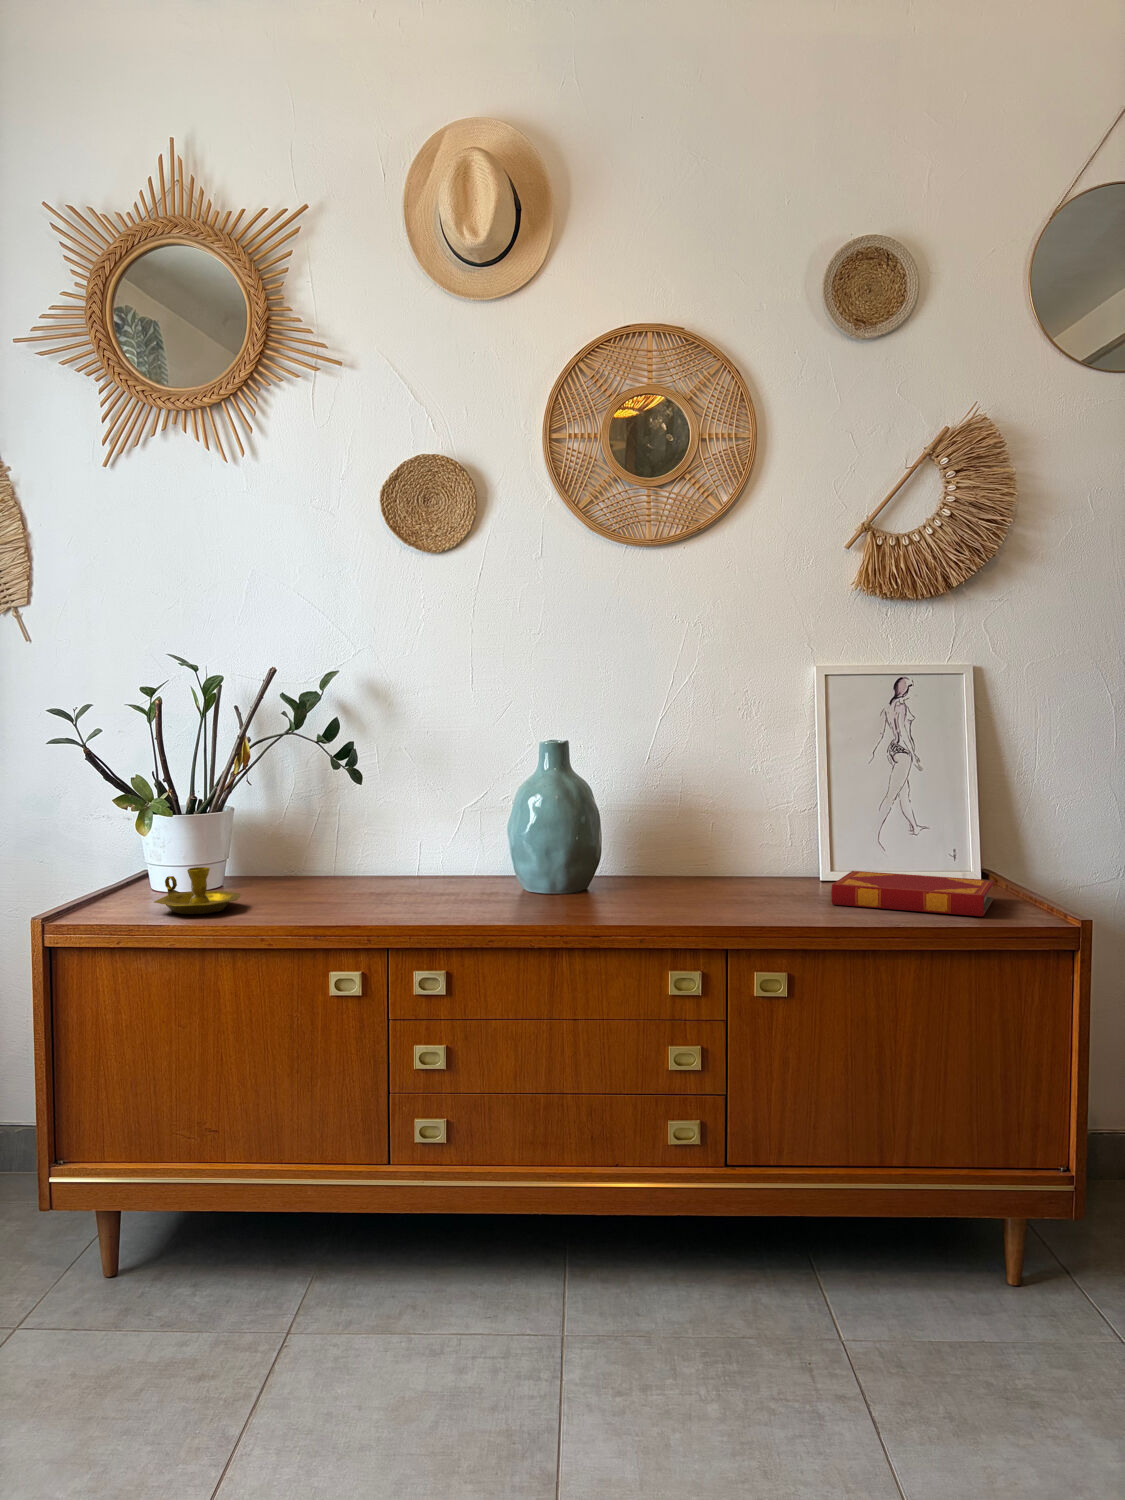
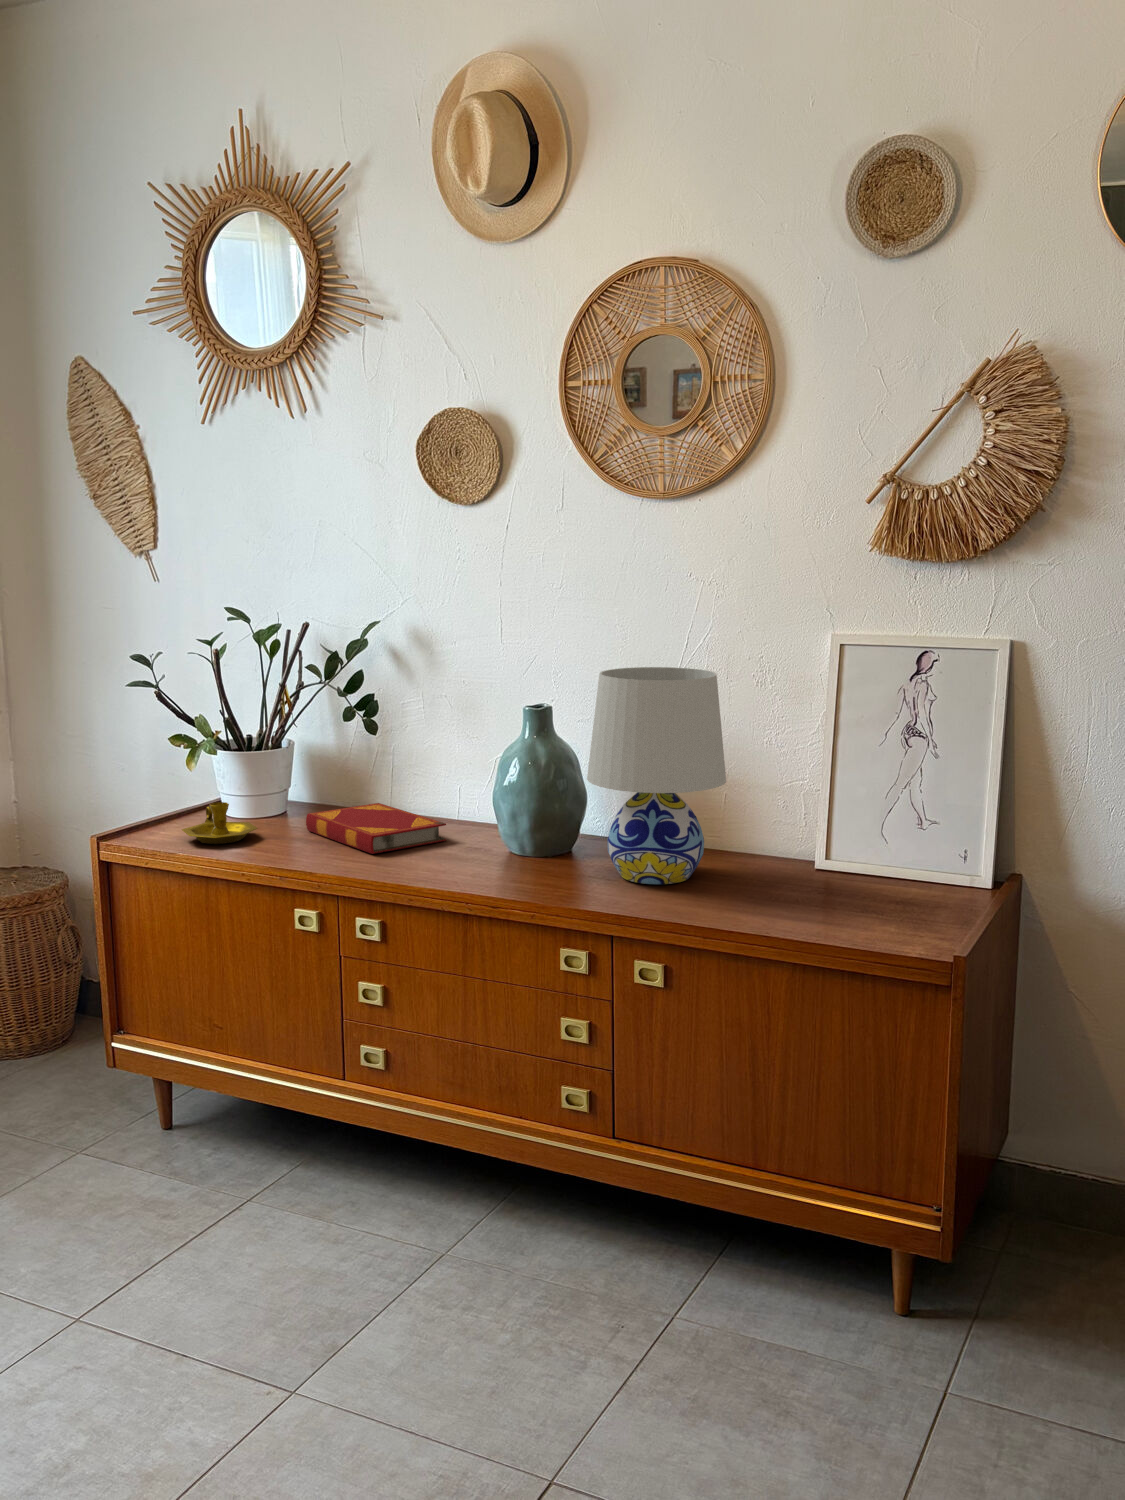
table lamp: none [634,698,770,903] -> present [587,667,726,884]
hardback book: present [831,871,994,916] -> present [306,803,446,854]

